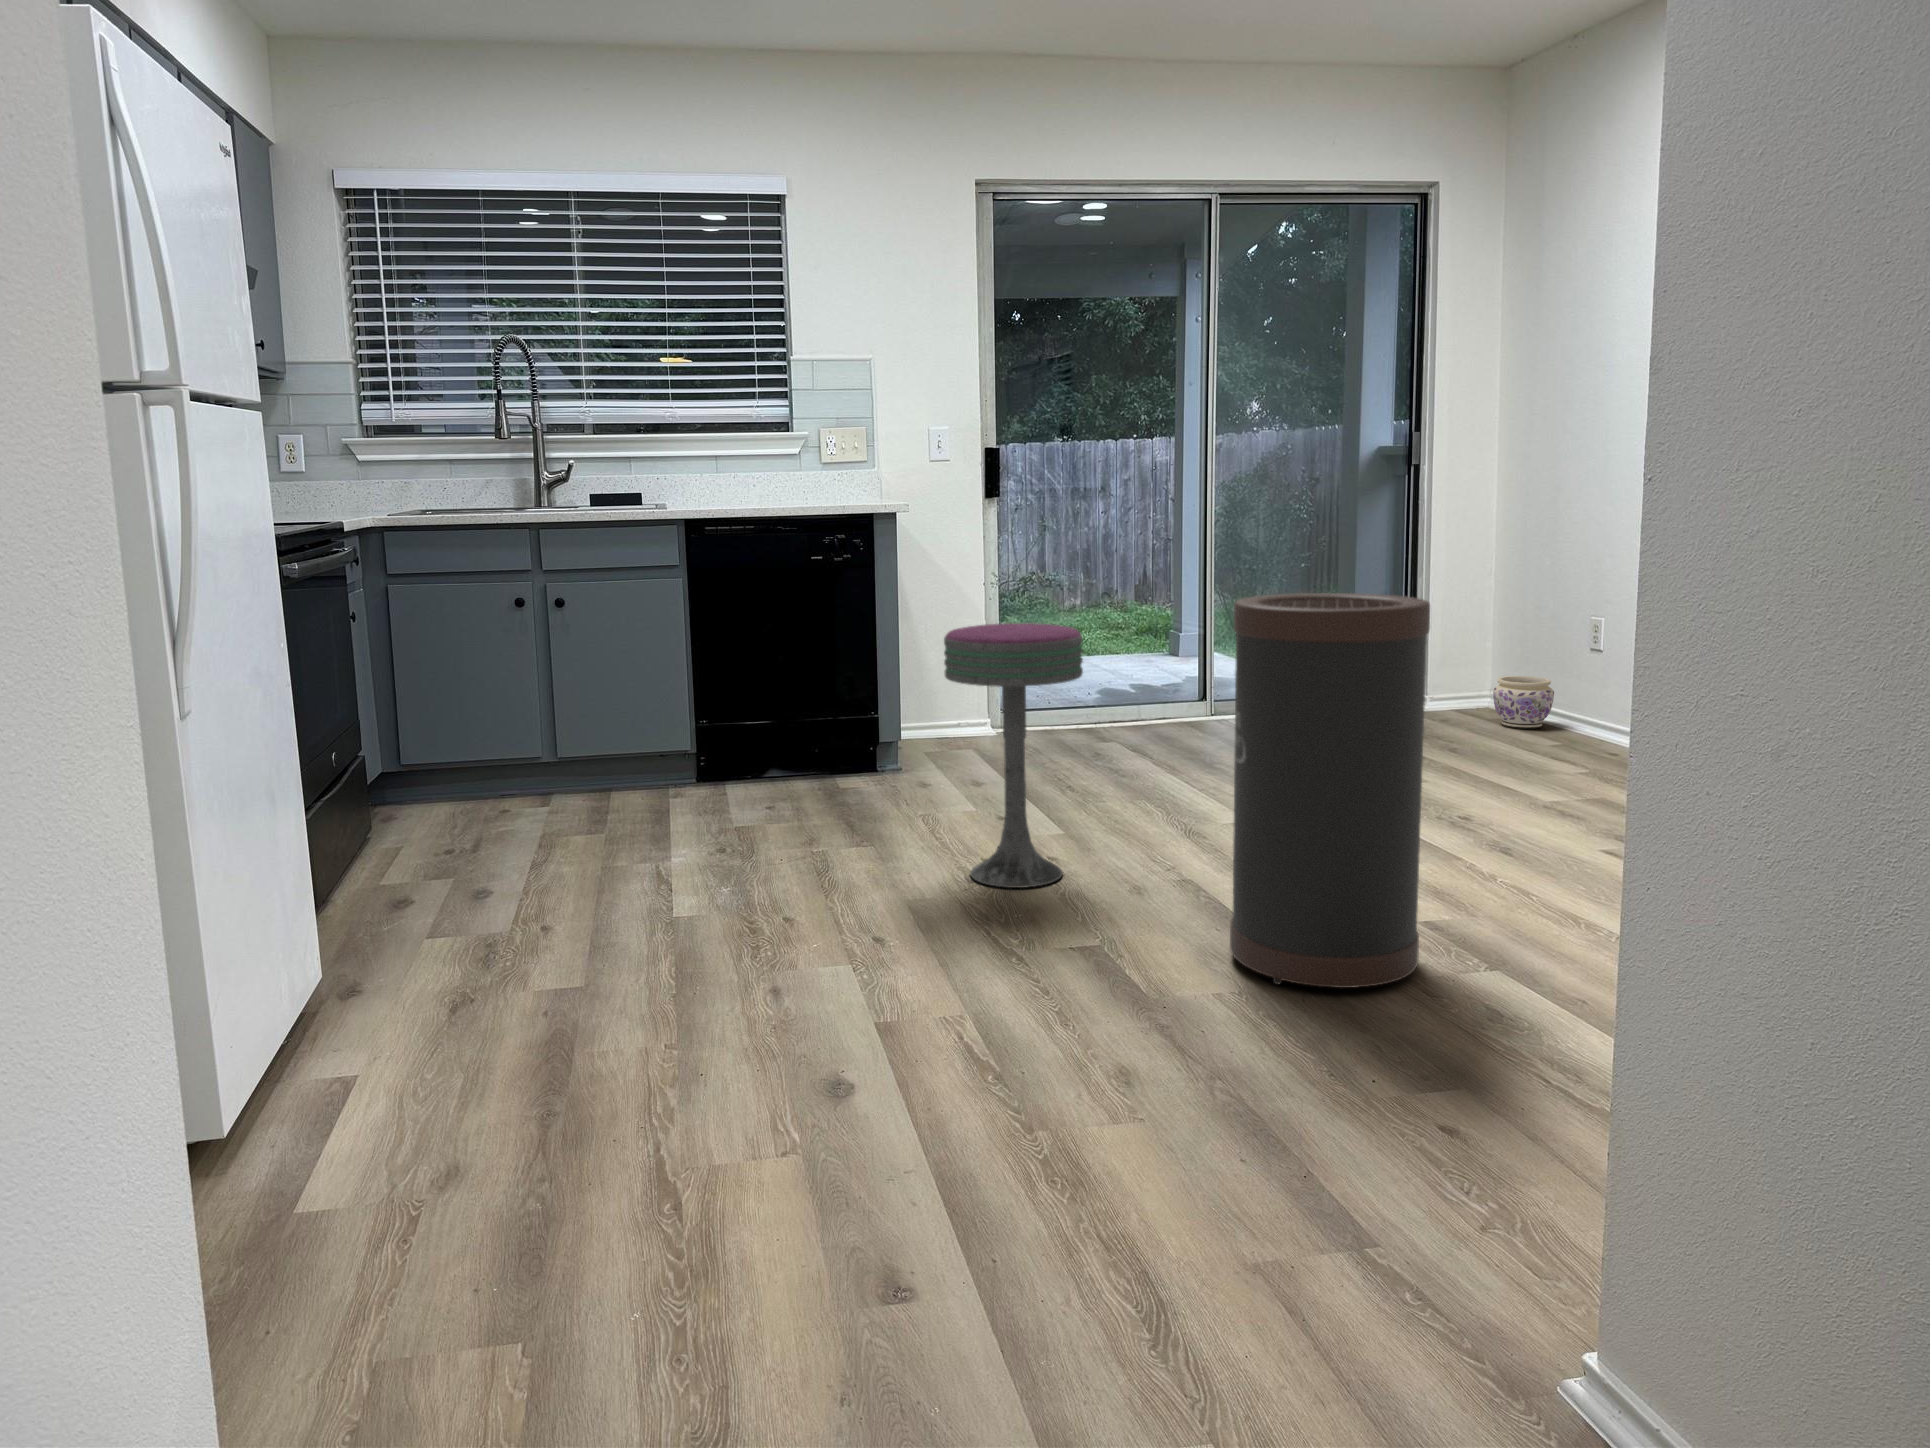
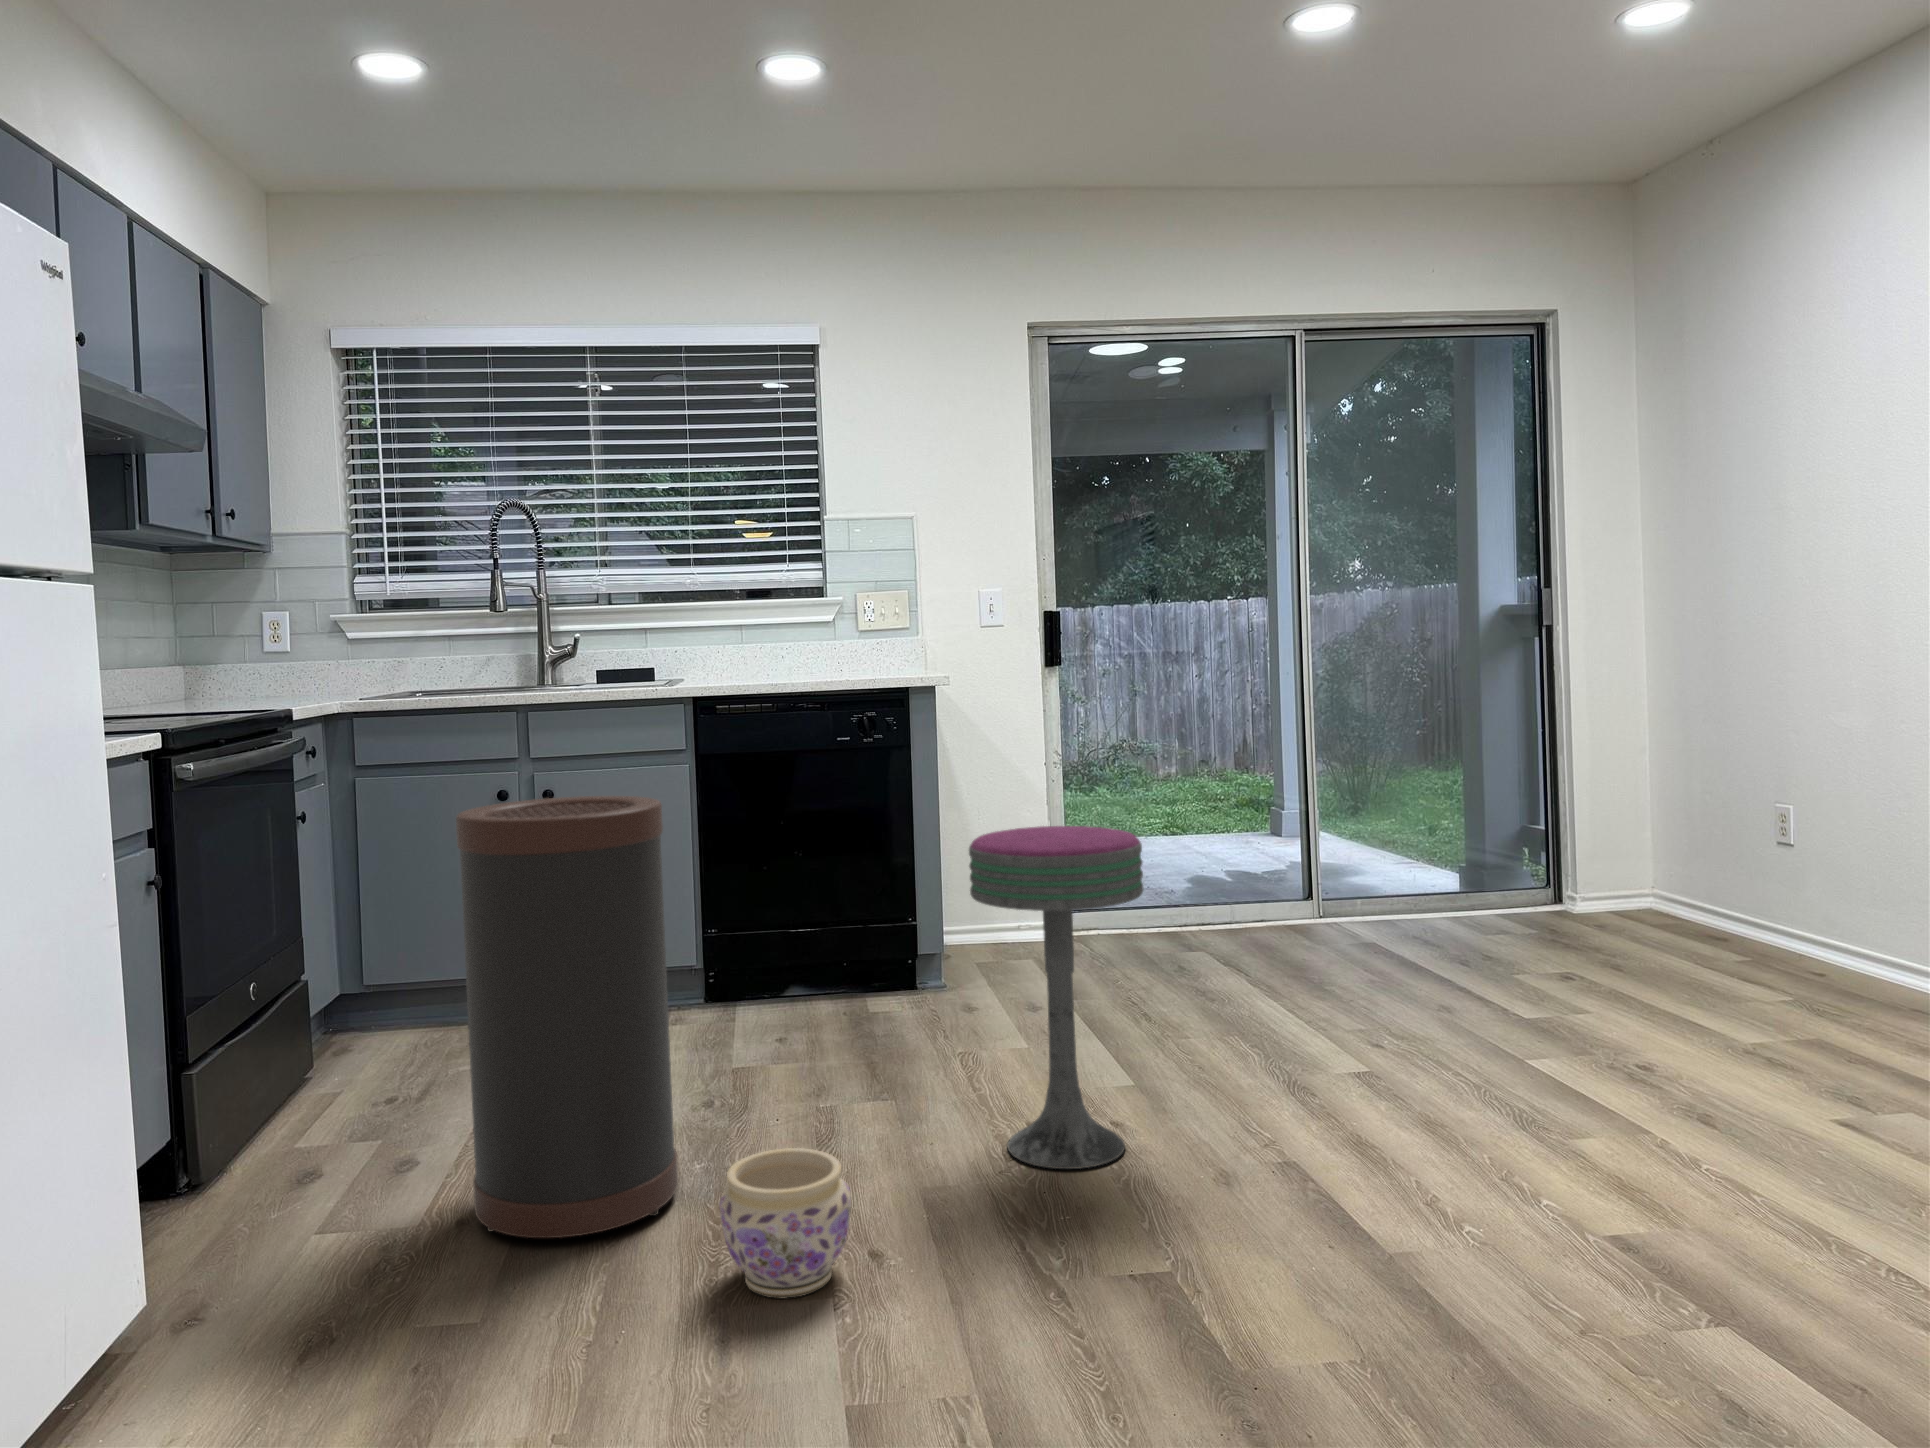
trash can: present [1230,593,1430,988] -> present [456,796,678,1238]
planter: present [1493,676,1554,729] -> present [719,1148,851,1298]

